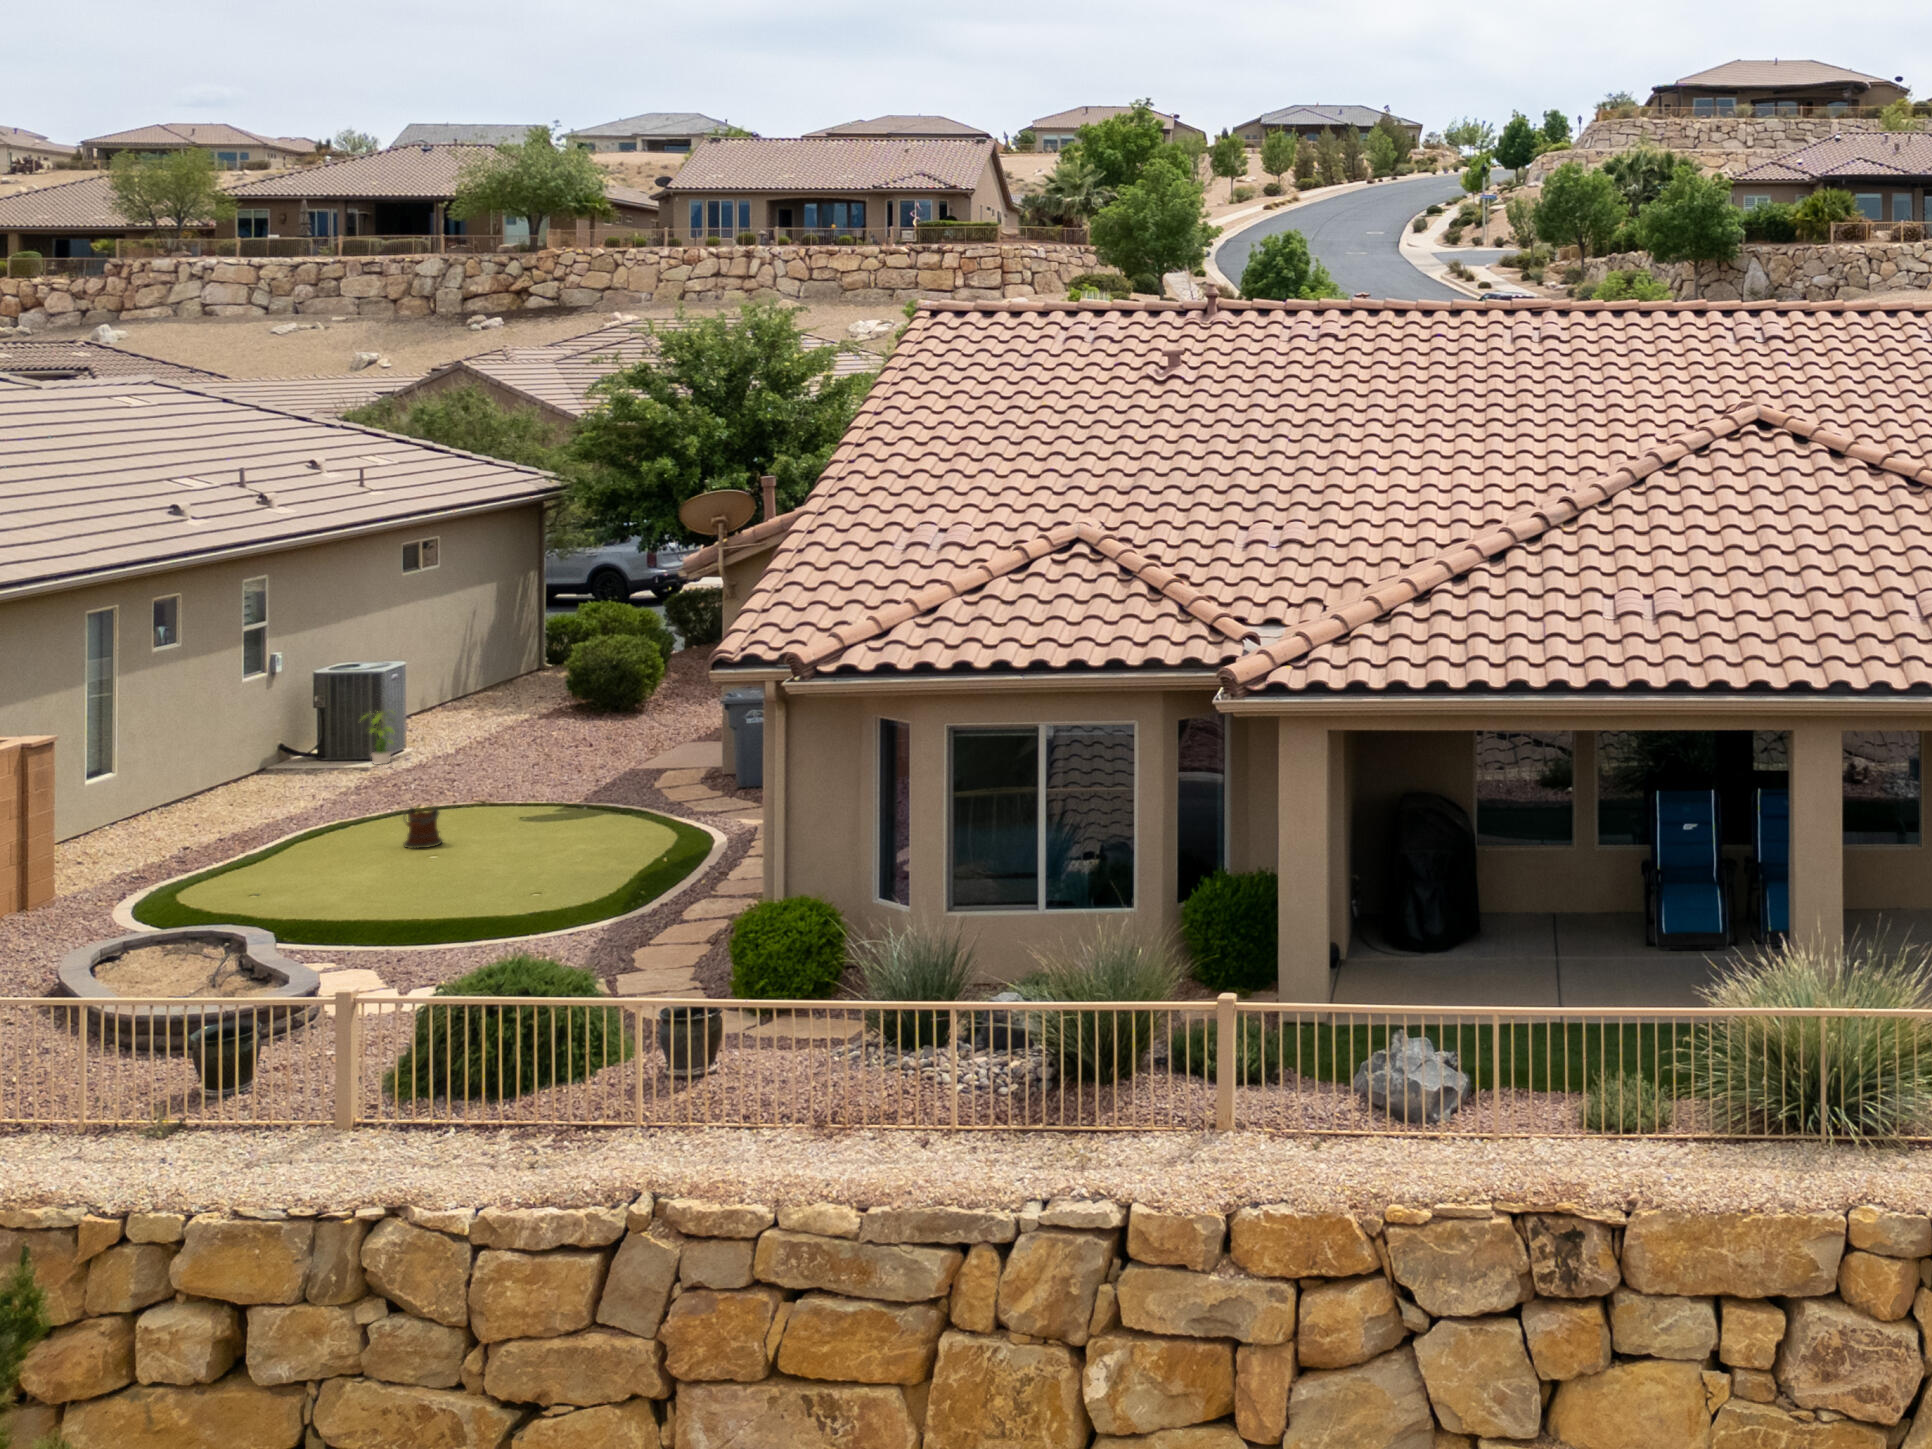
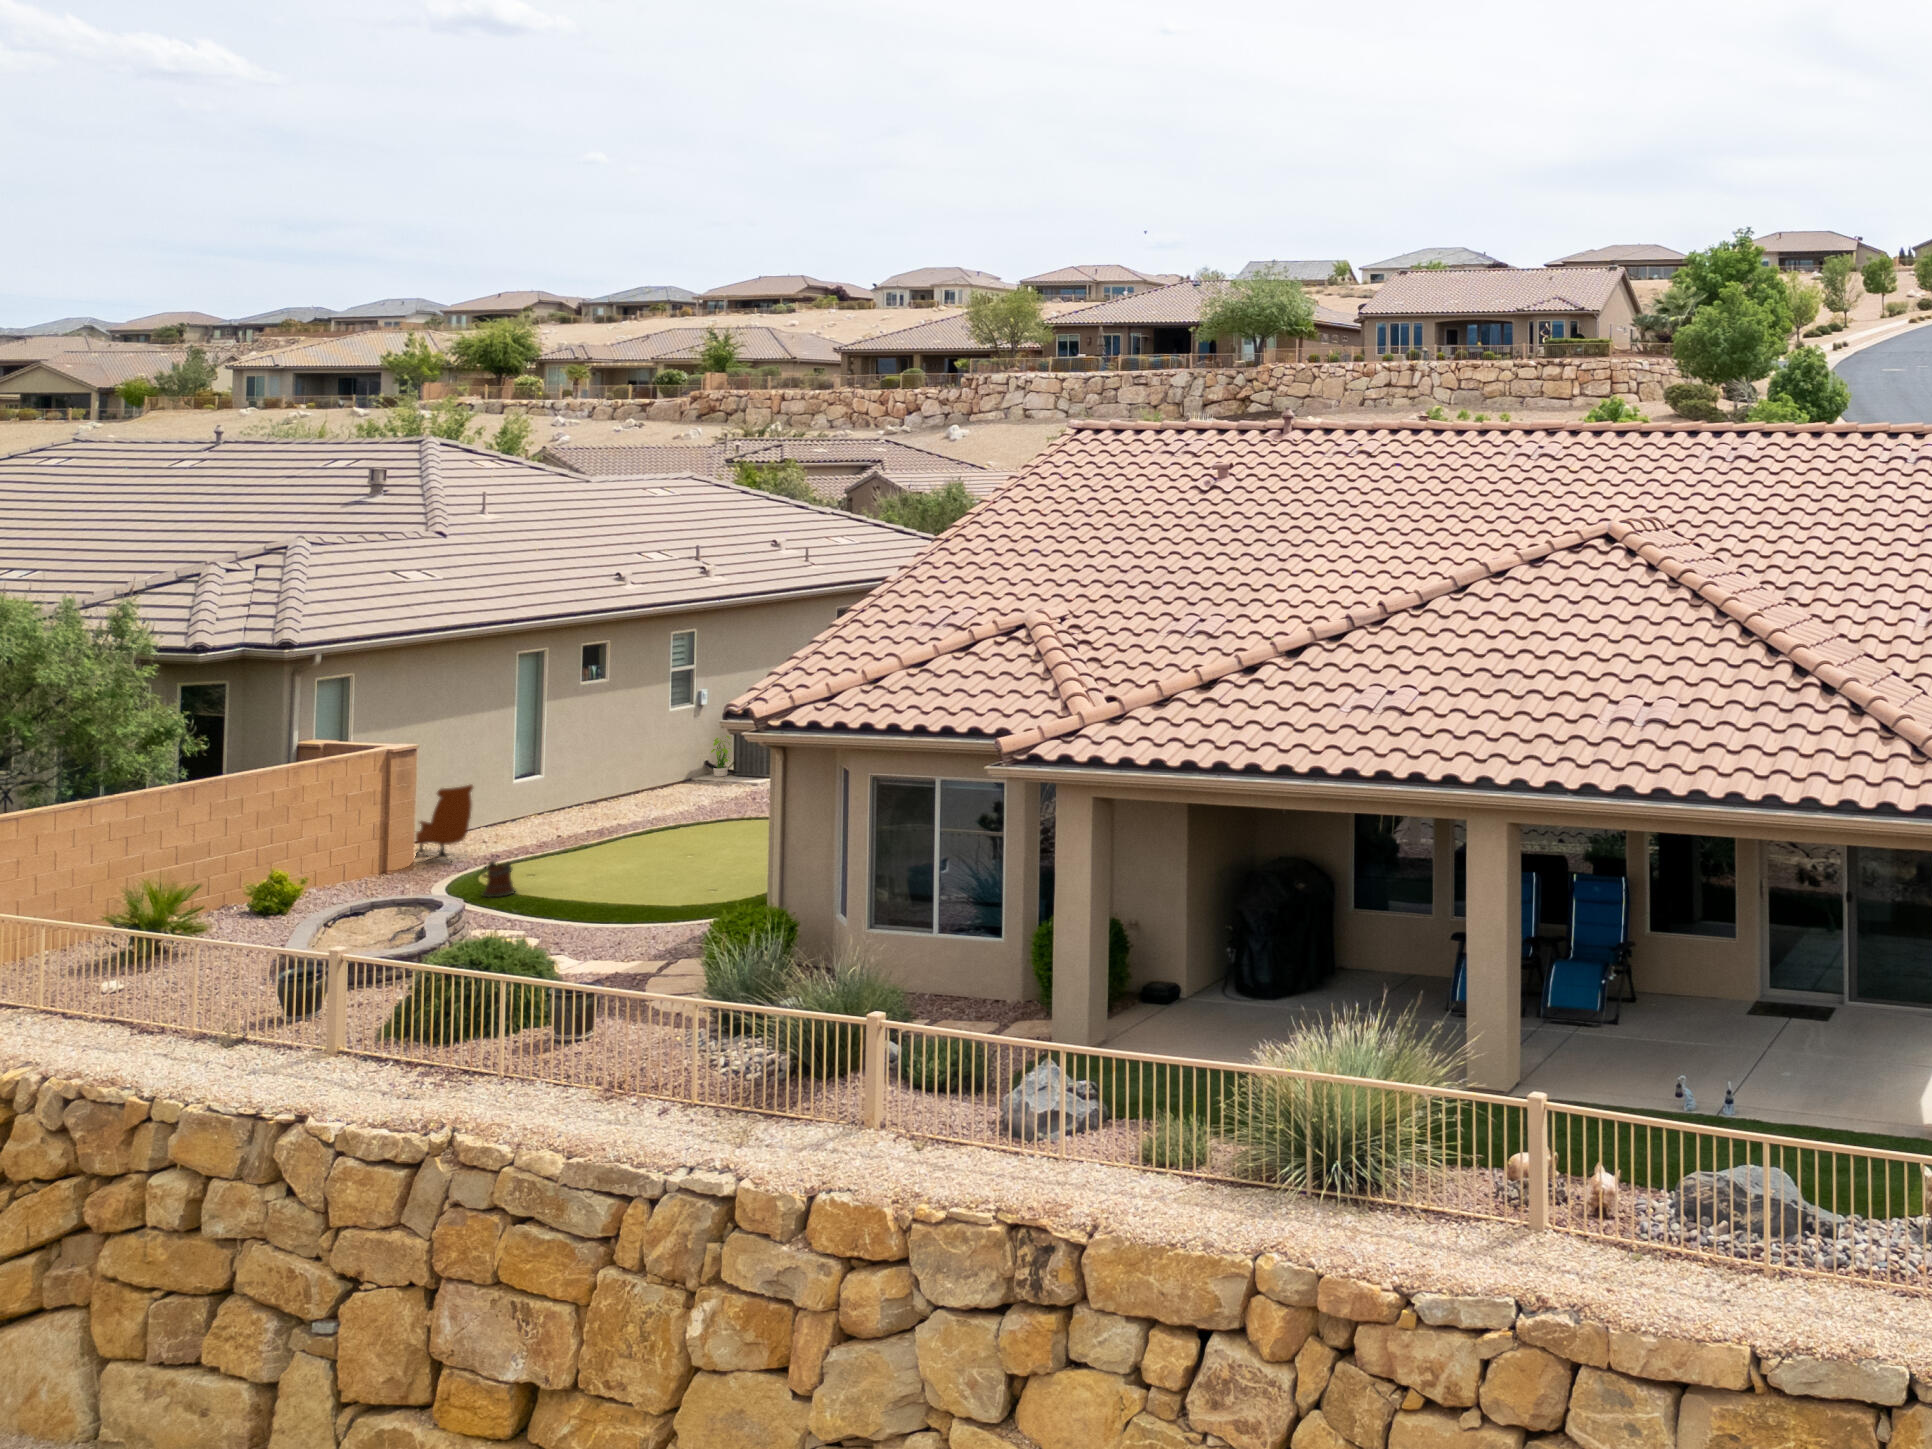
lounge chair: none [52,779,174,894] -> present [416,785,473,859]
bucket: present [404,807,442,849] -> present [482,861,515,897]

